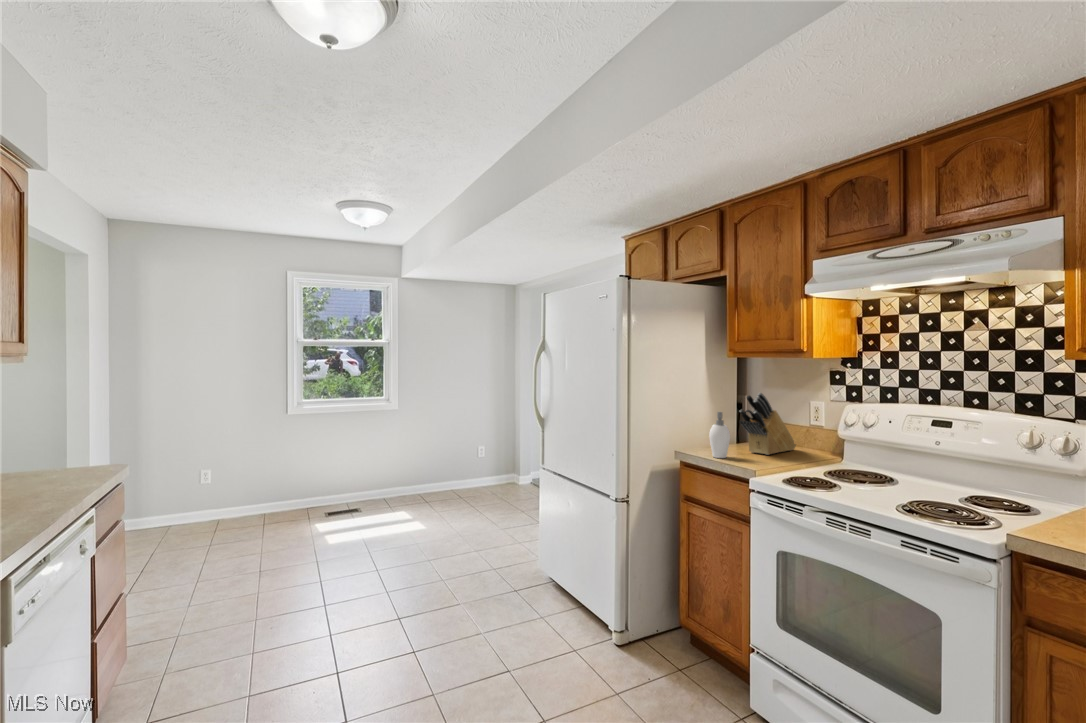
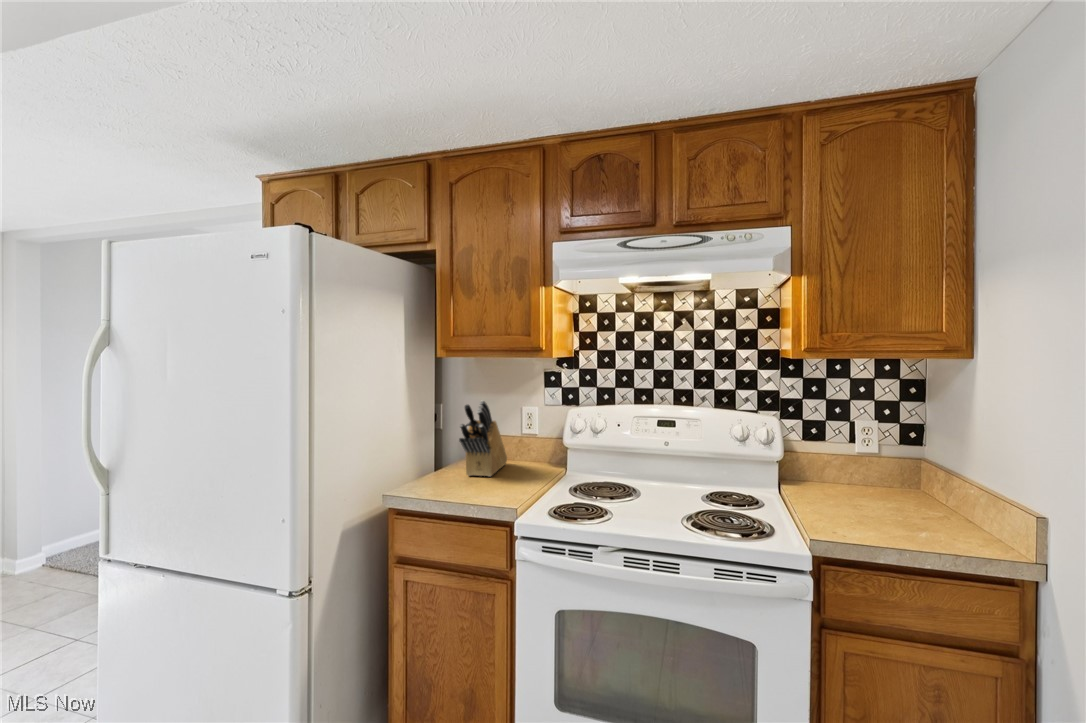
soap dispenser: present [709,412,730,458] -> none [427,429,455,492]

